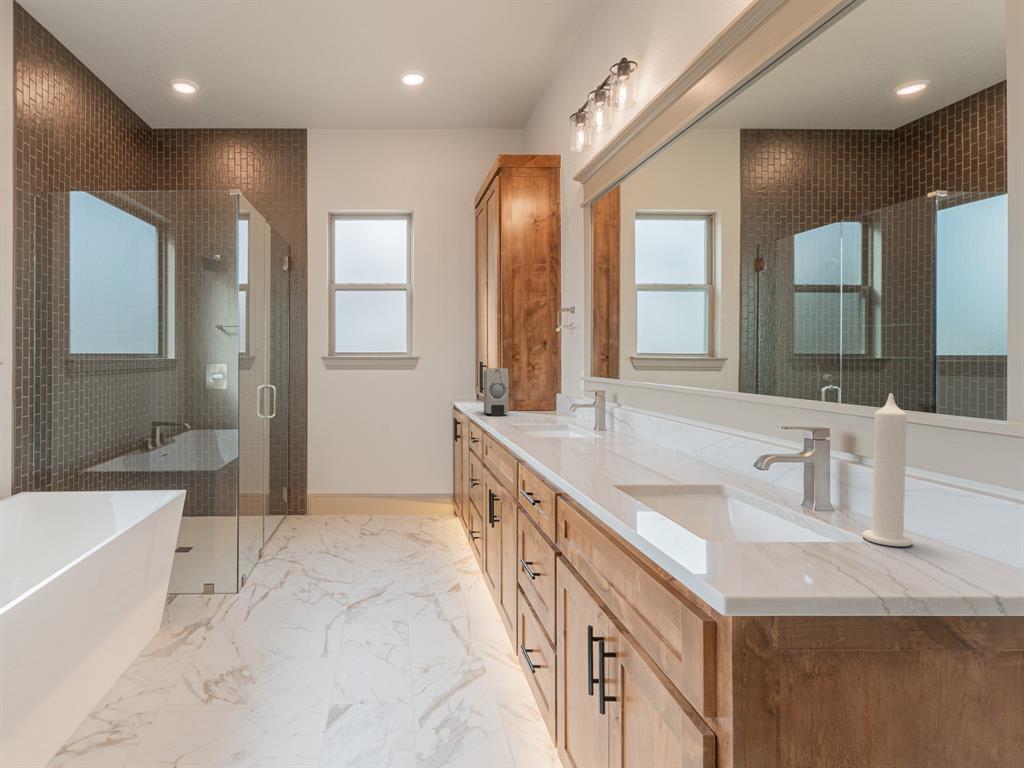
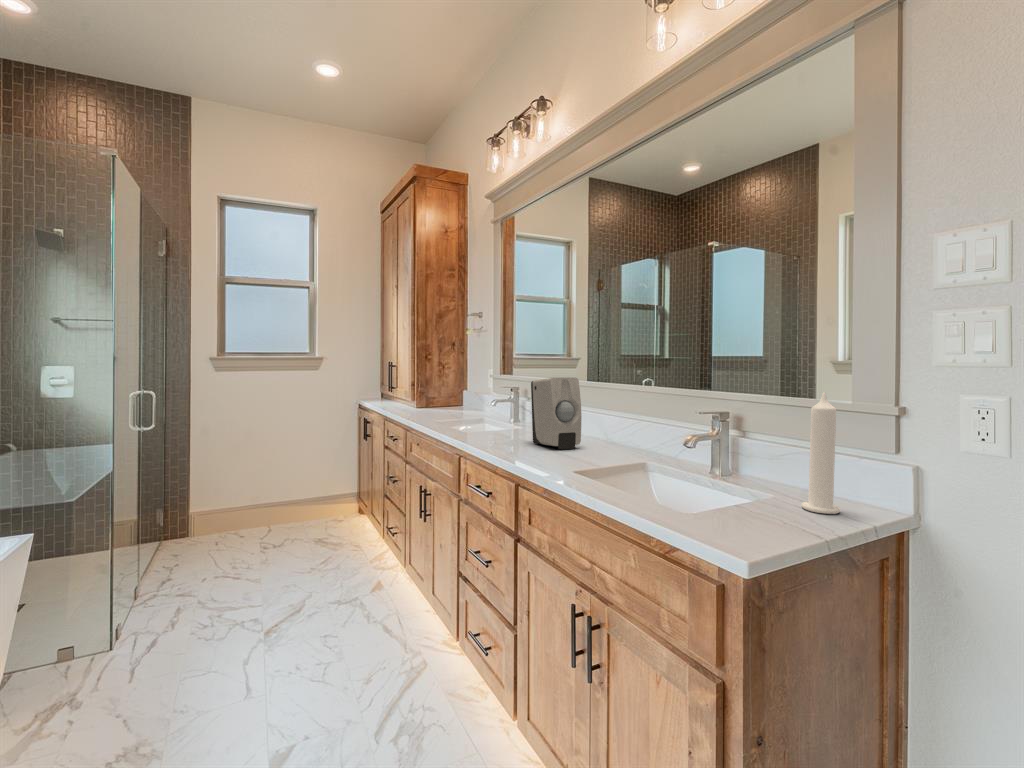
soap dispenser: present [483,368,509,416] -> present [531,378,582,449]

